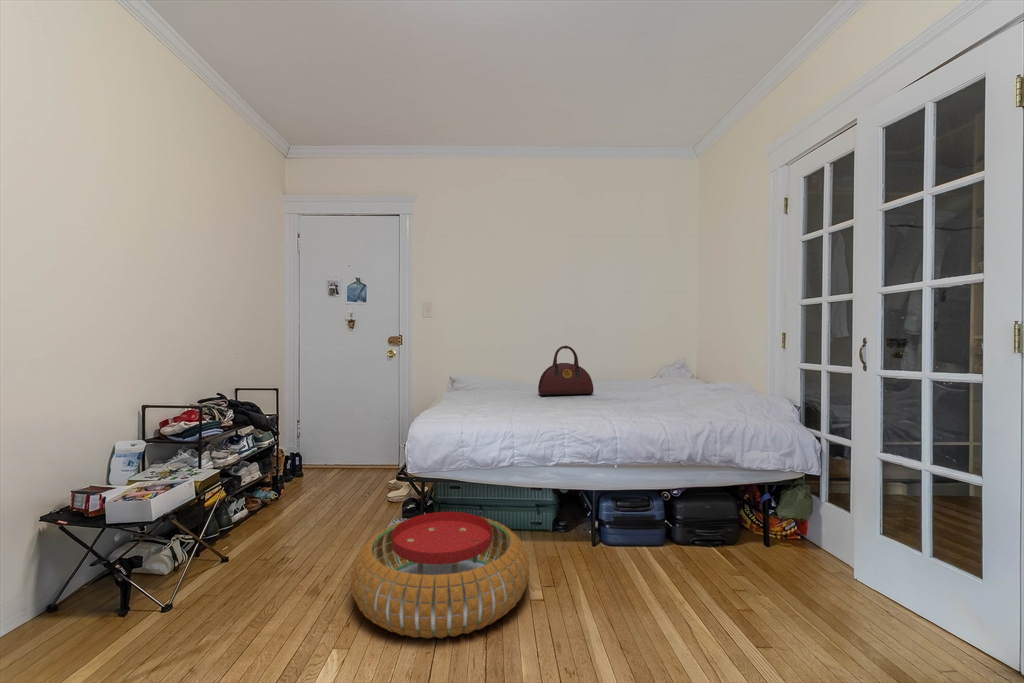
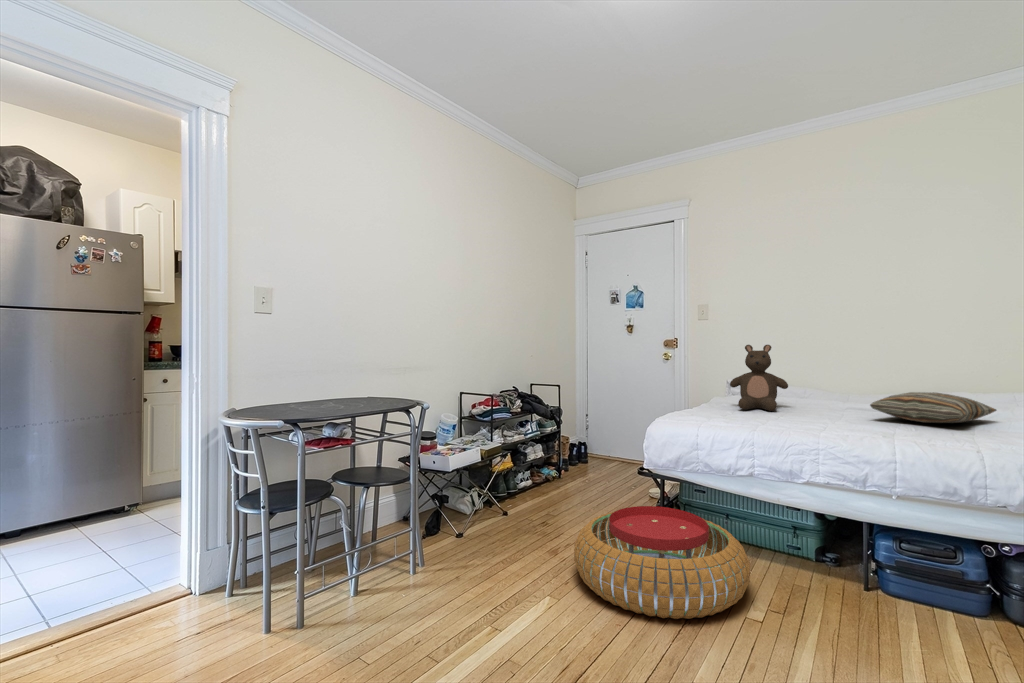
stuffed bear: none [471,344,518,404] -> present [730,345,788,411]
handbag: present [538,346,594,395] -> none [825,345,906,408]
pillow: none [585,382,653,406] -> present [870,392,996,423]

